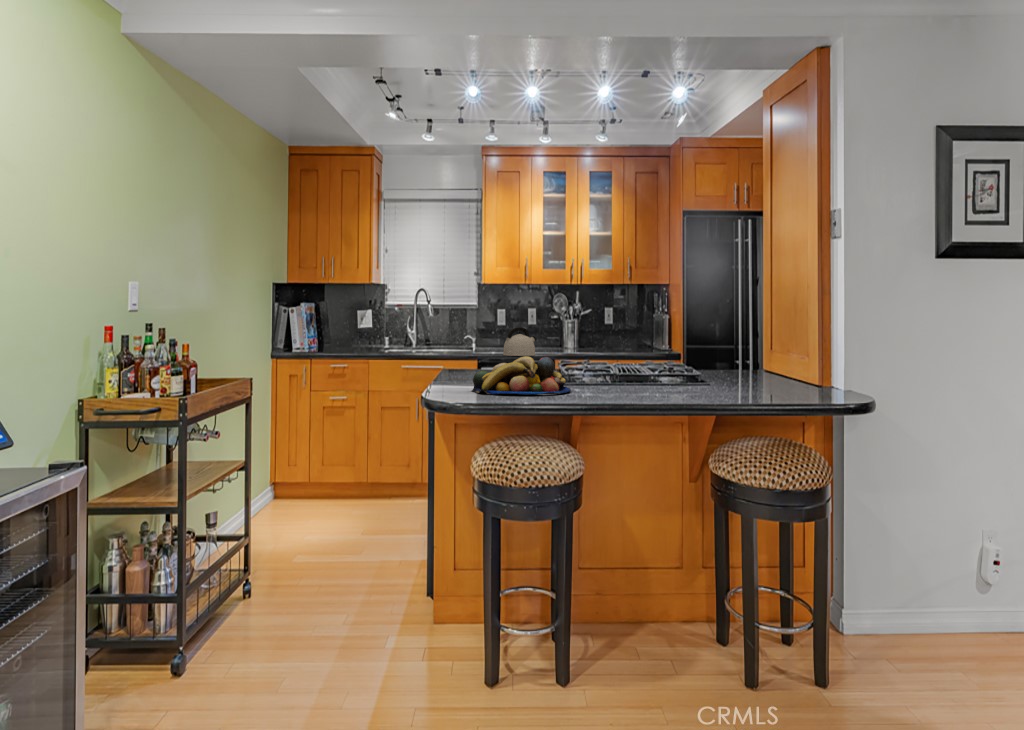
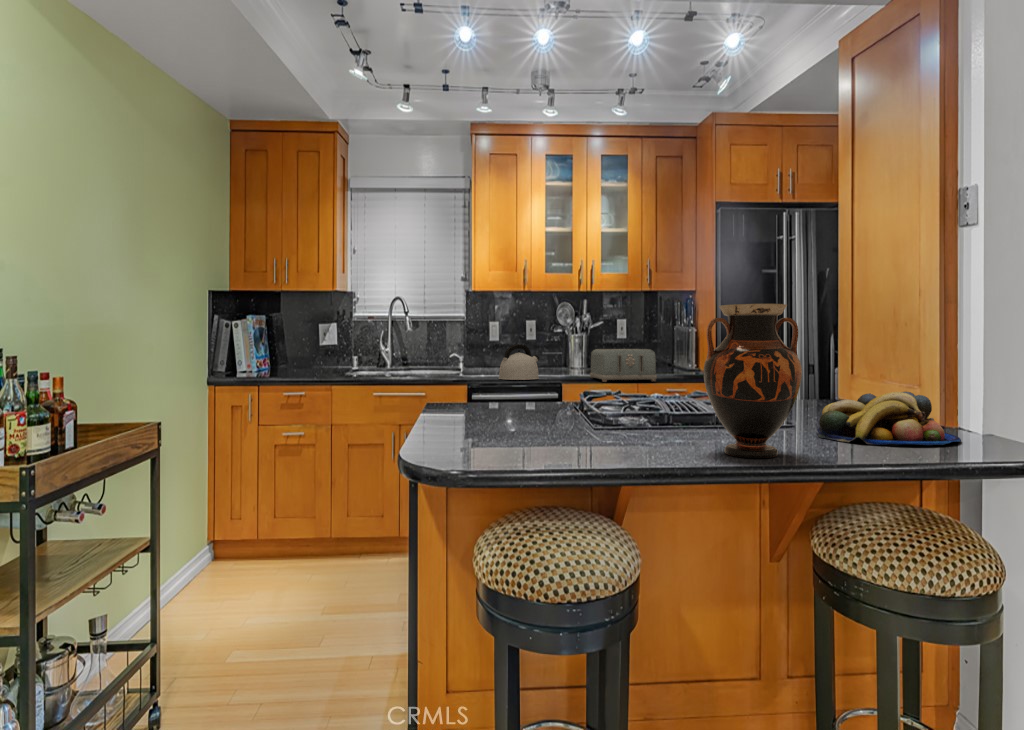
vase: none [628,292,693,397] -> present [704,304,802,458]
toaster: none [577,332,630,358] -> present [590,349,657,382]
fruit bowl: present [472,356,571,395] -> present [817,392,961,445]

